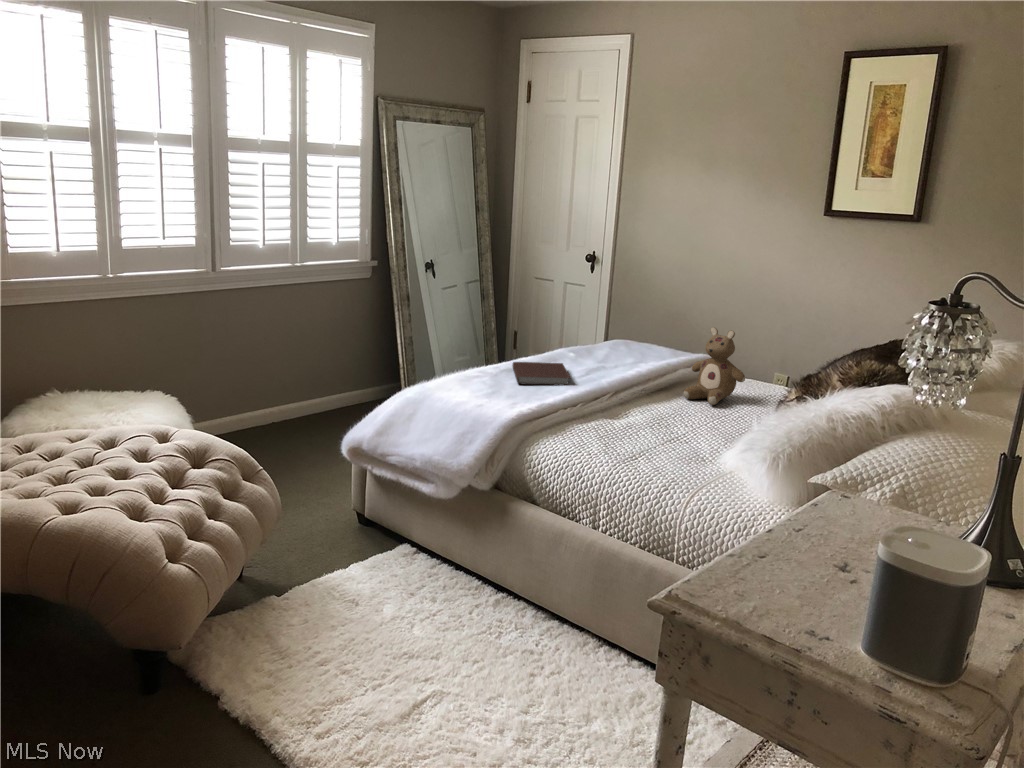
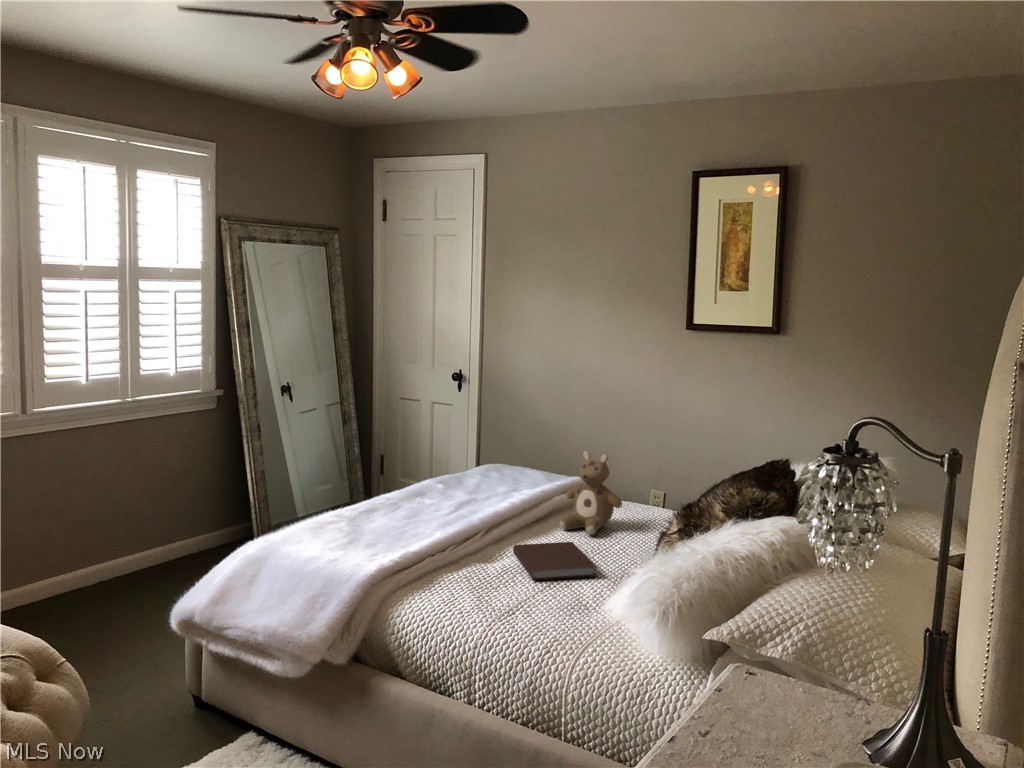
notebook: present [512,362,571,385] -> present [513,542,597,580]

